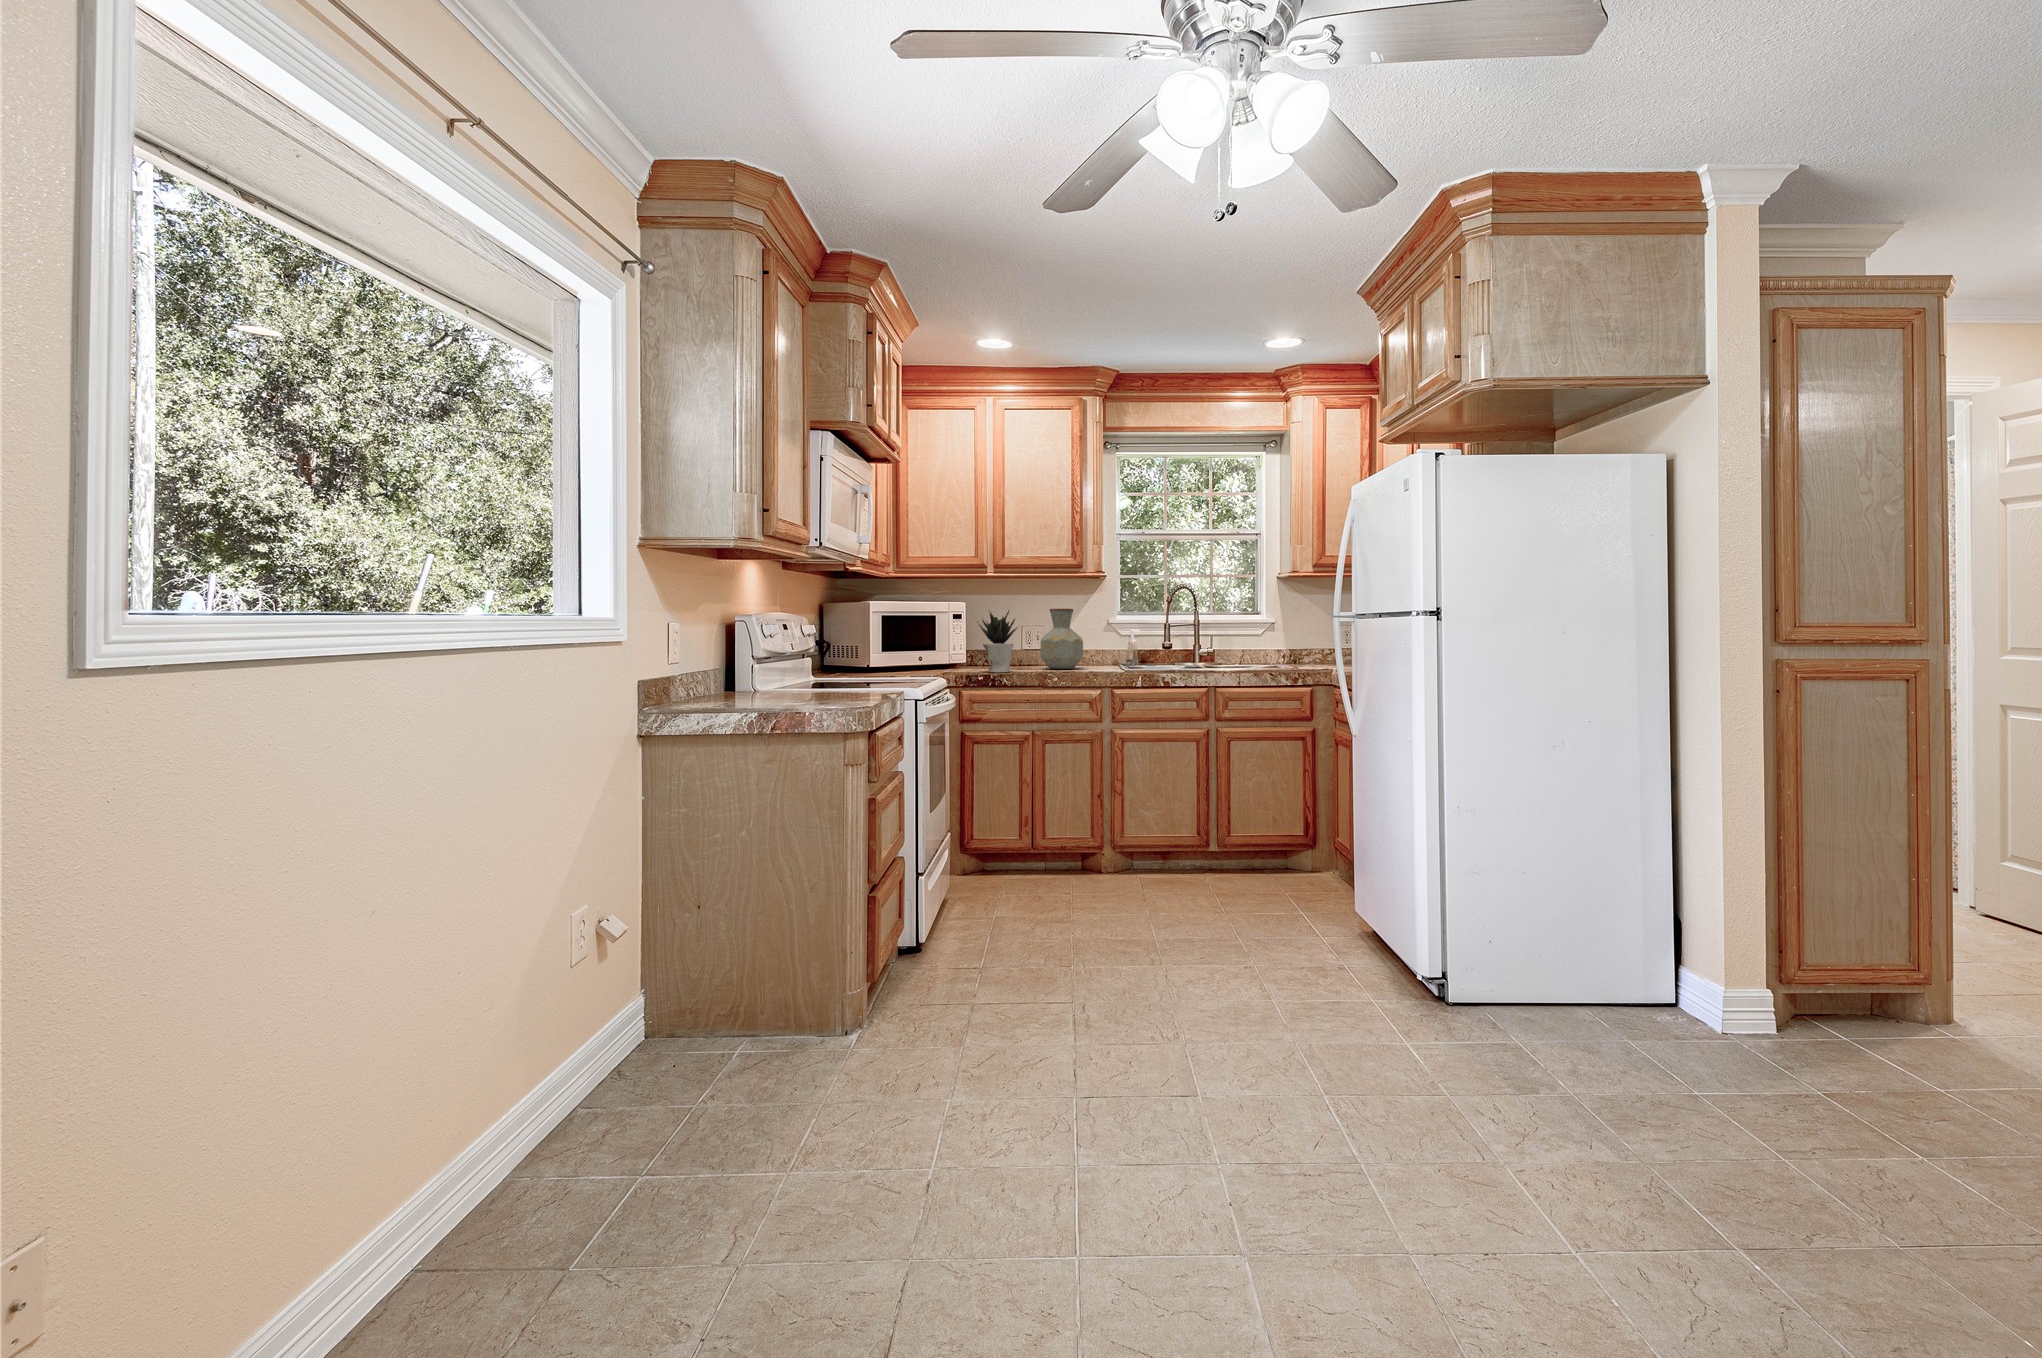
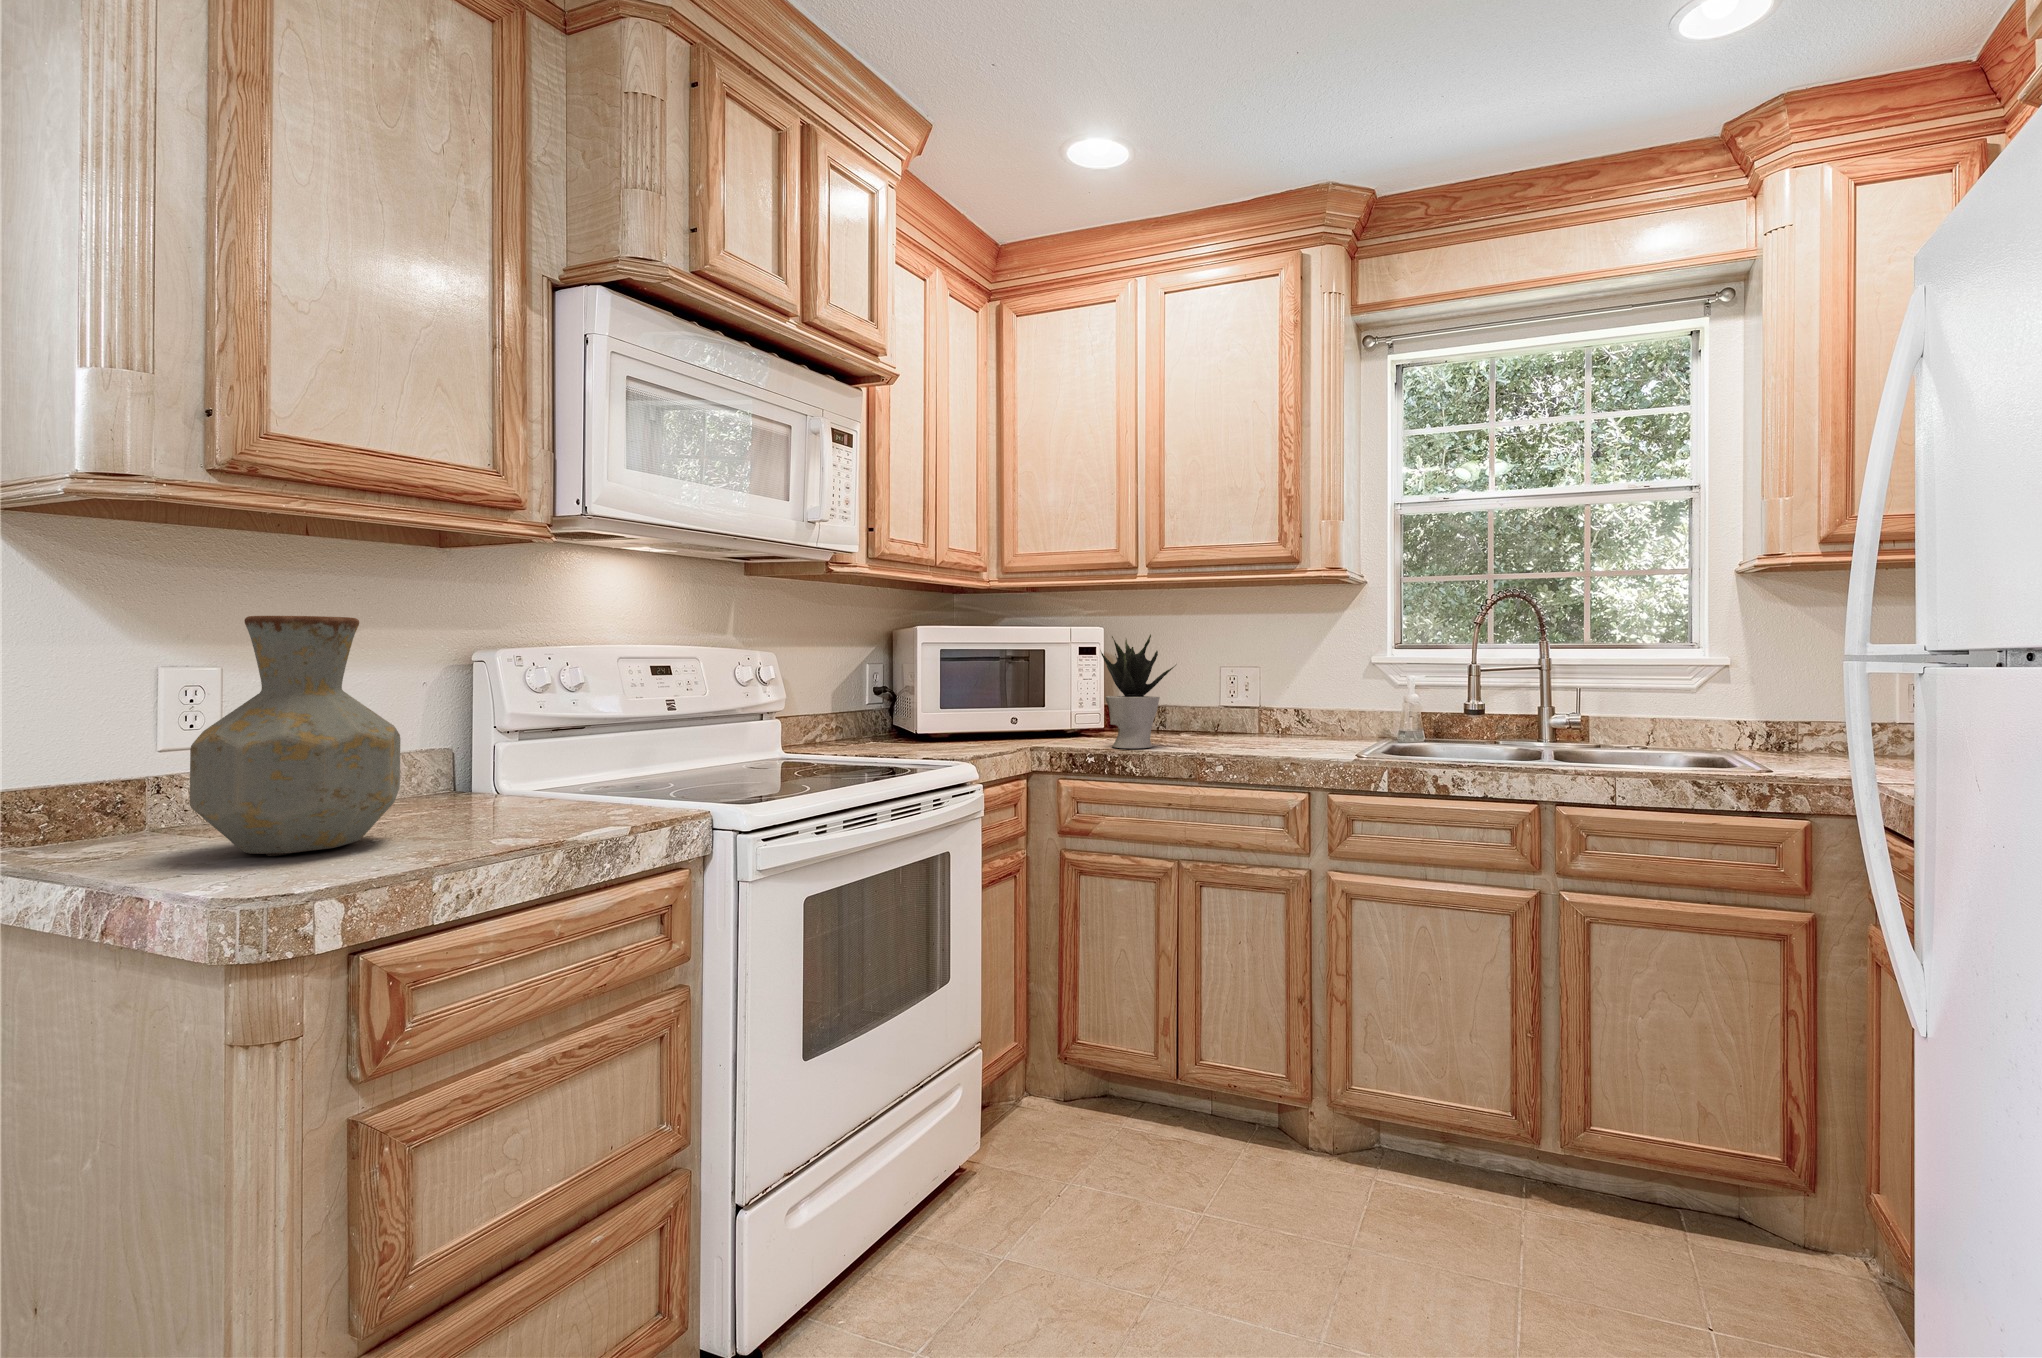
vase: present [1041,609,1083,669] -> present [190,616,400,856]

